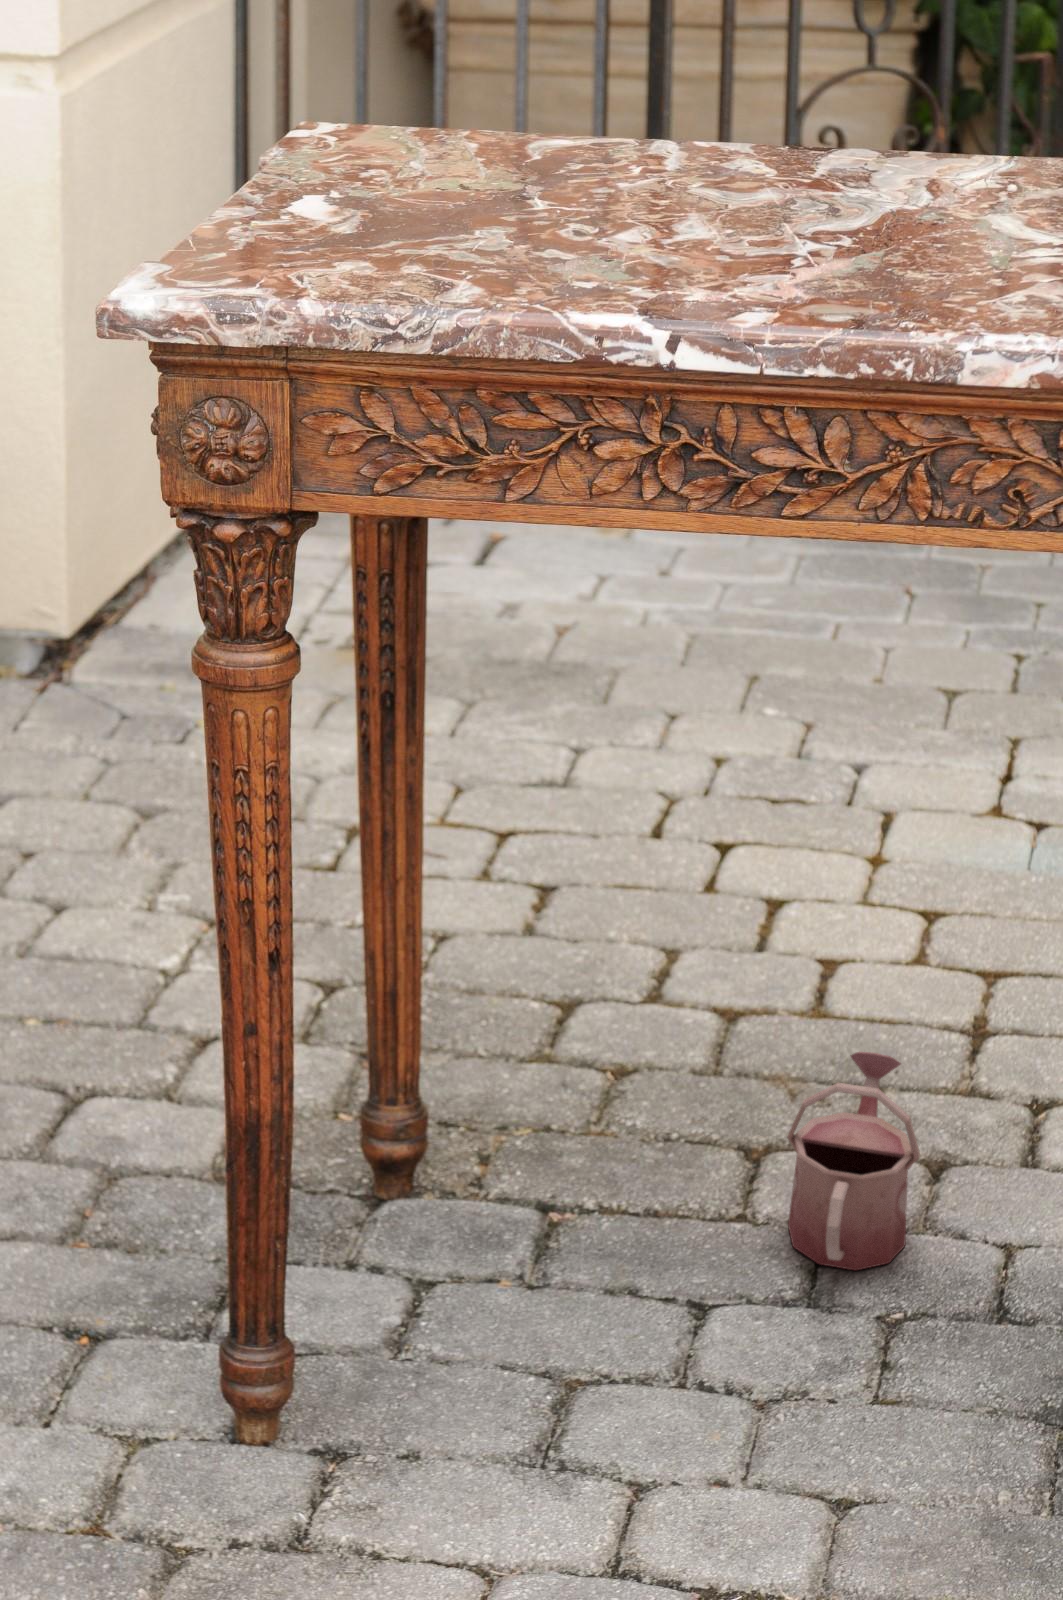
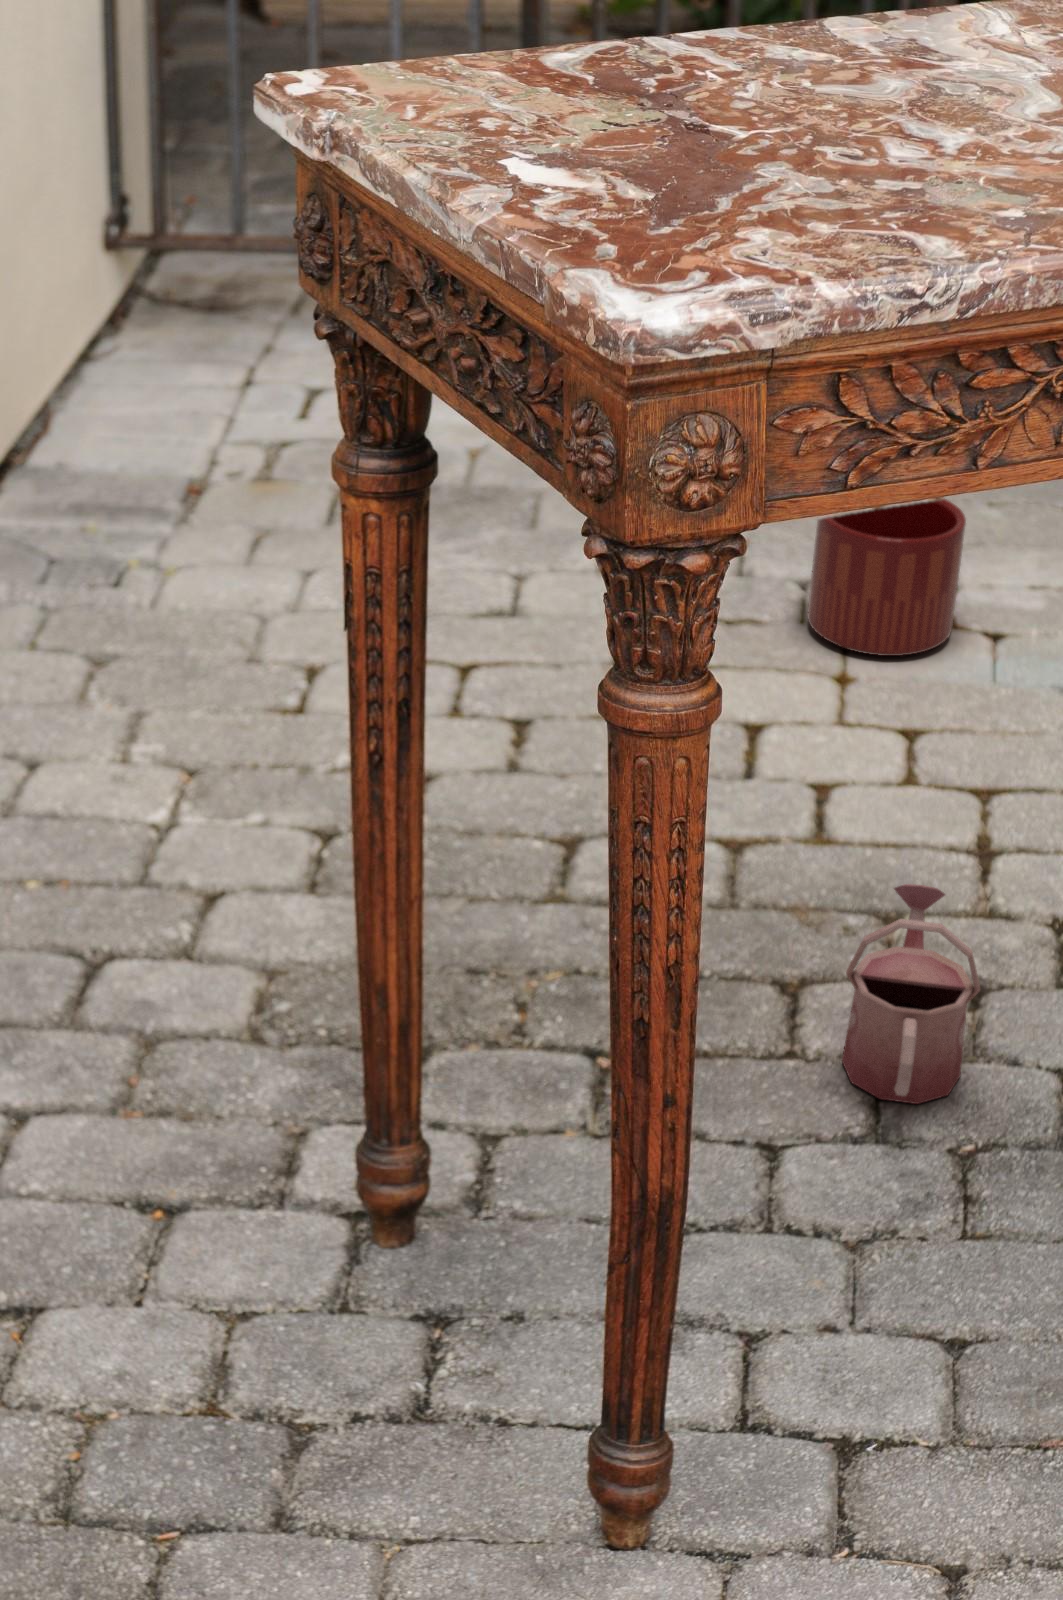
planter: none [843,672,997,839] -> present [808,499,966,656]

